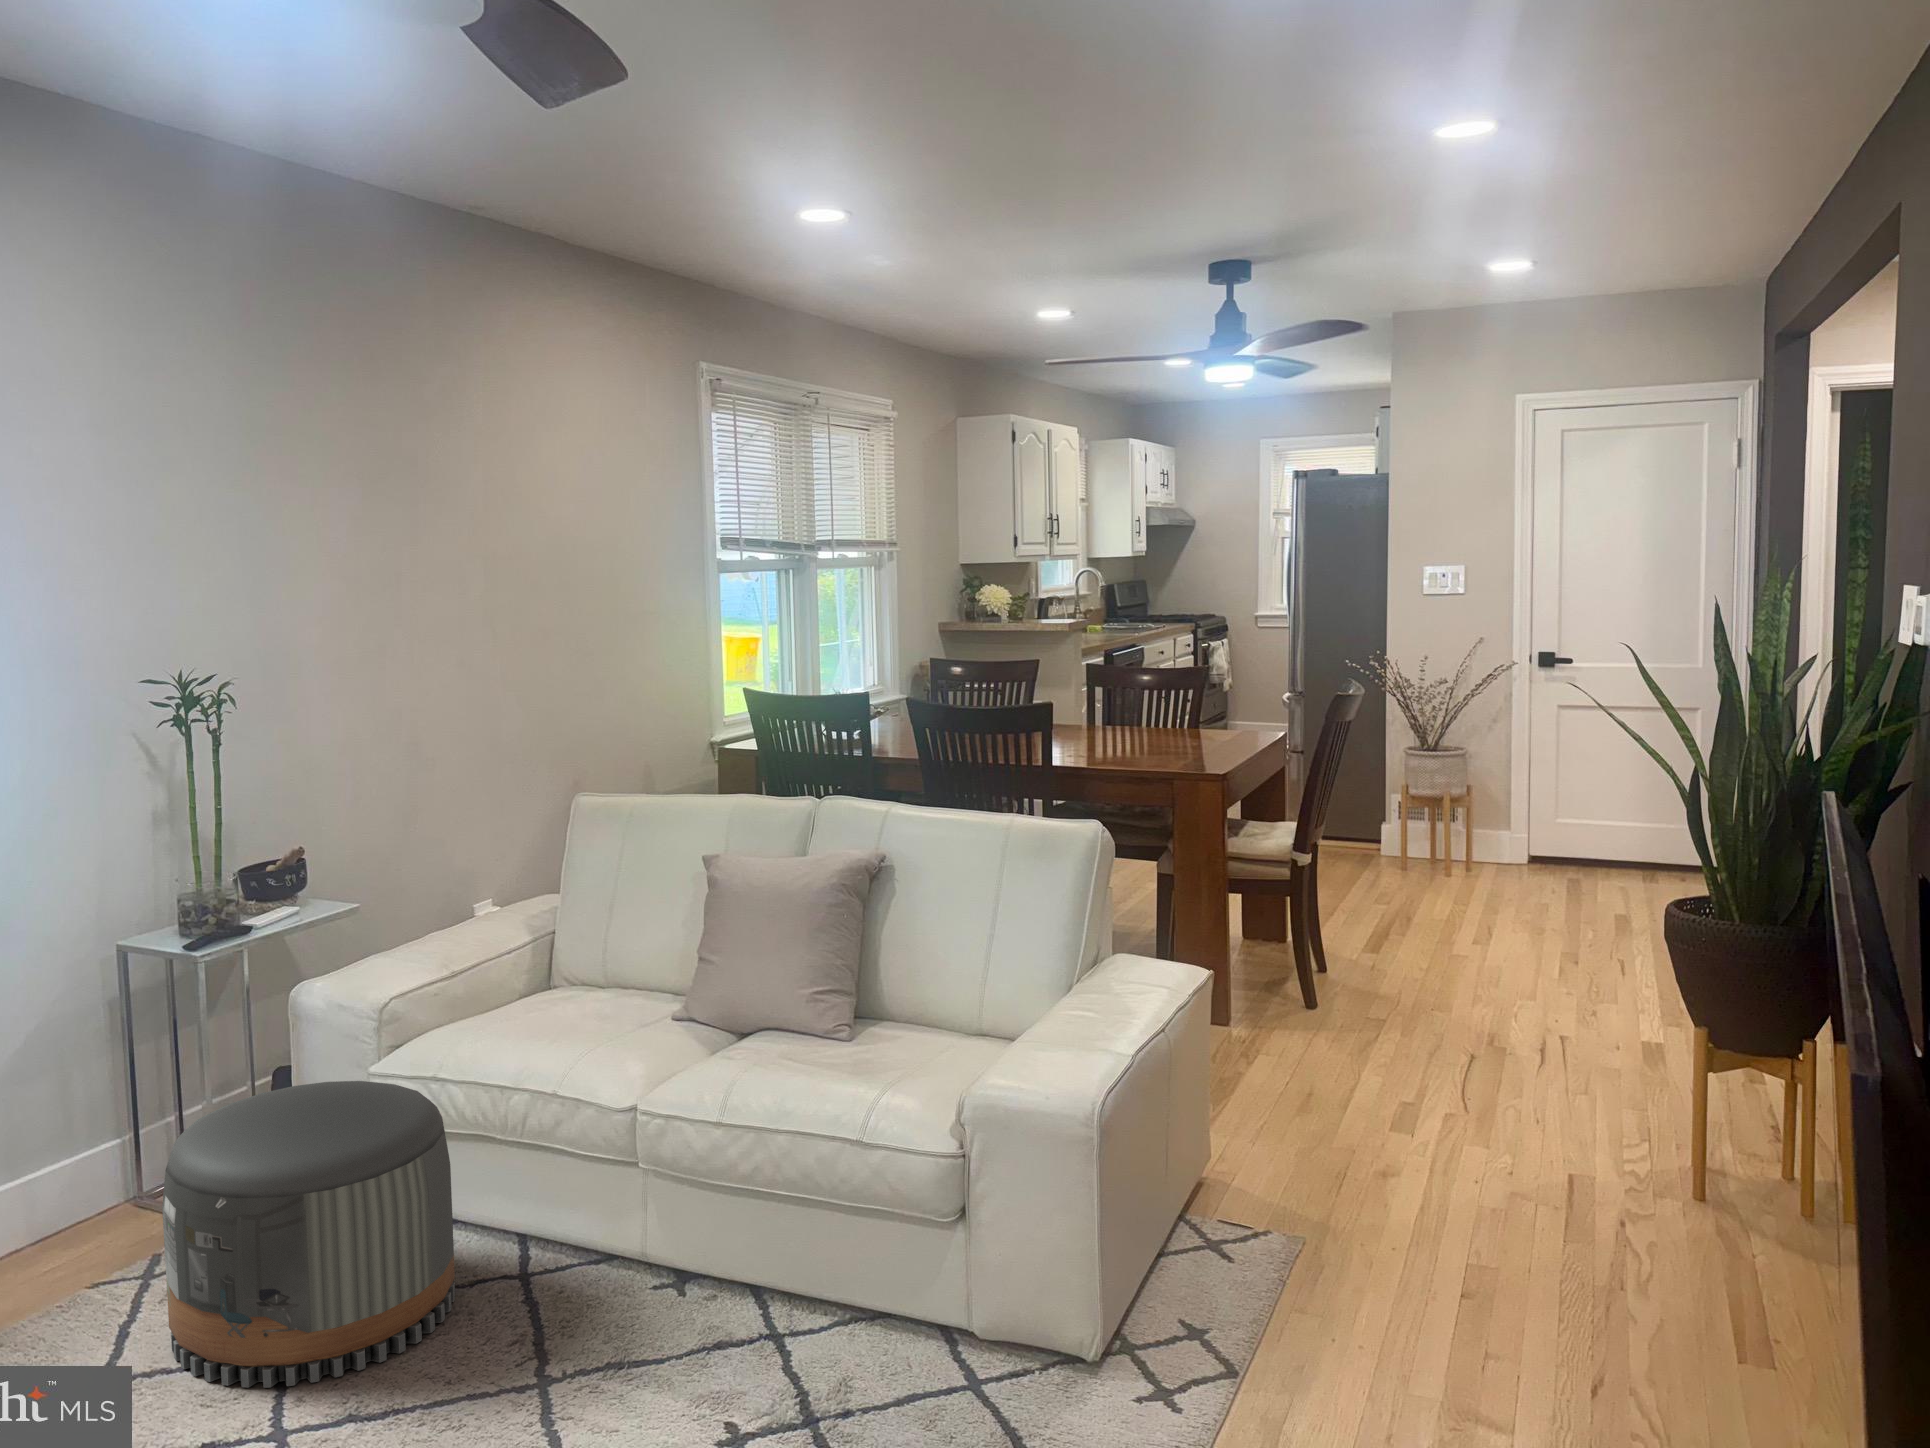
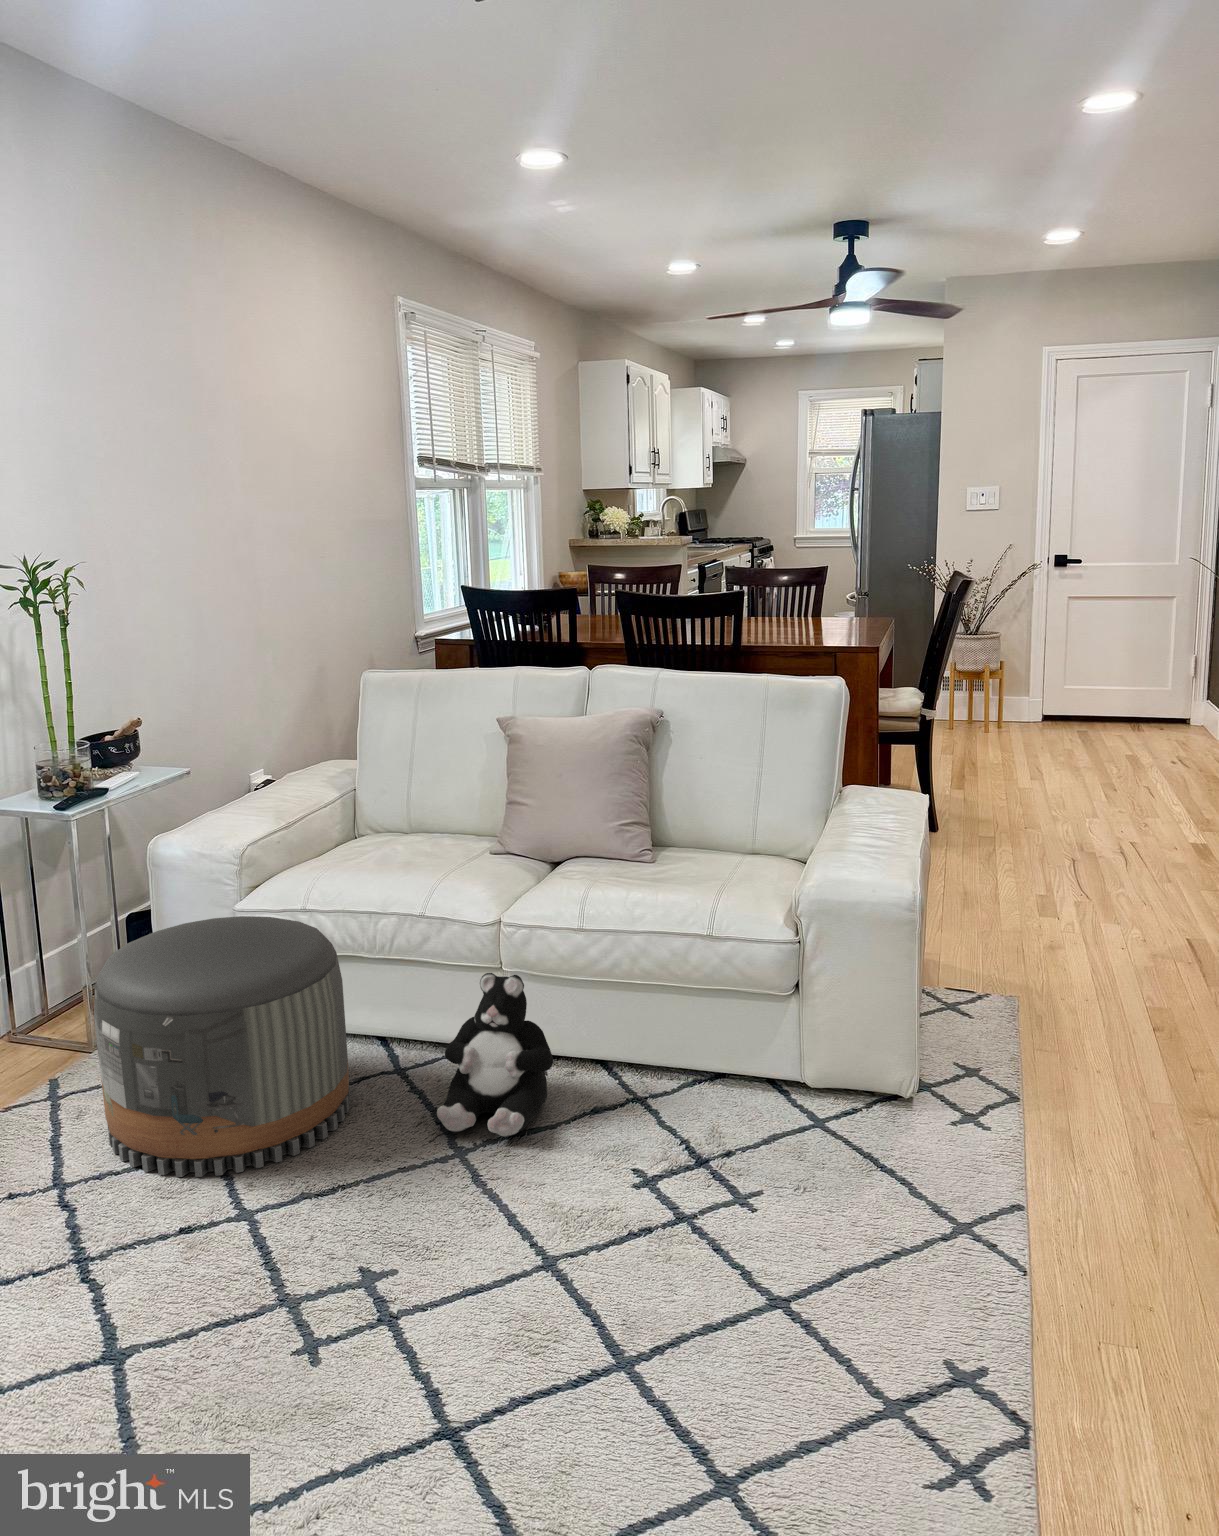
plush toy: none [524,1167,672,1369] -> present [437,973,553,1137]

